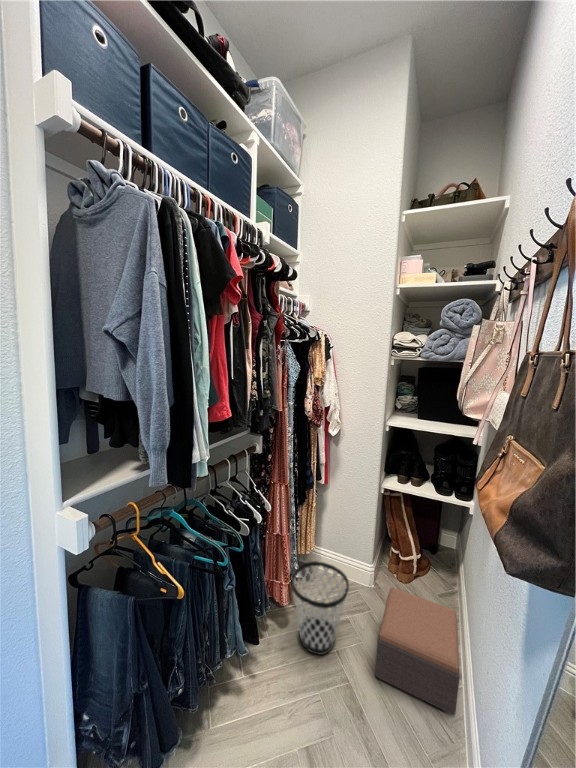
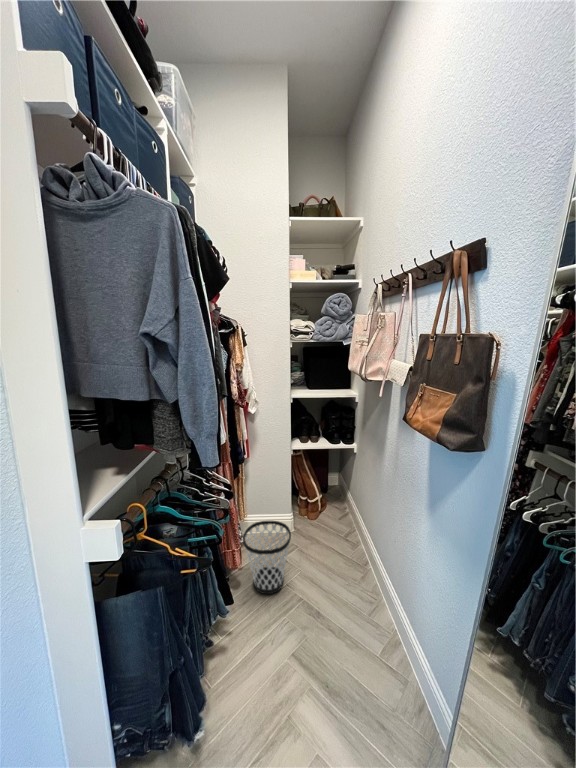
footstool: present [375,588,460,715] -> none [313,520,374,587]

